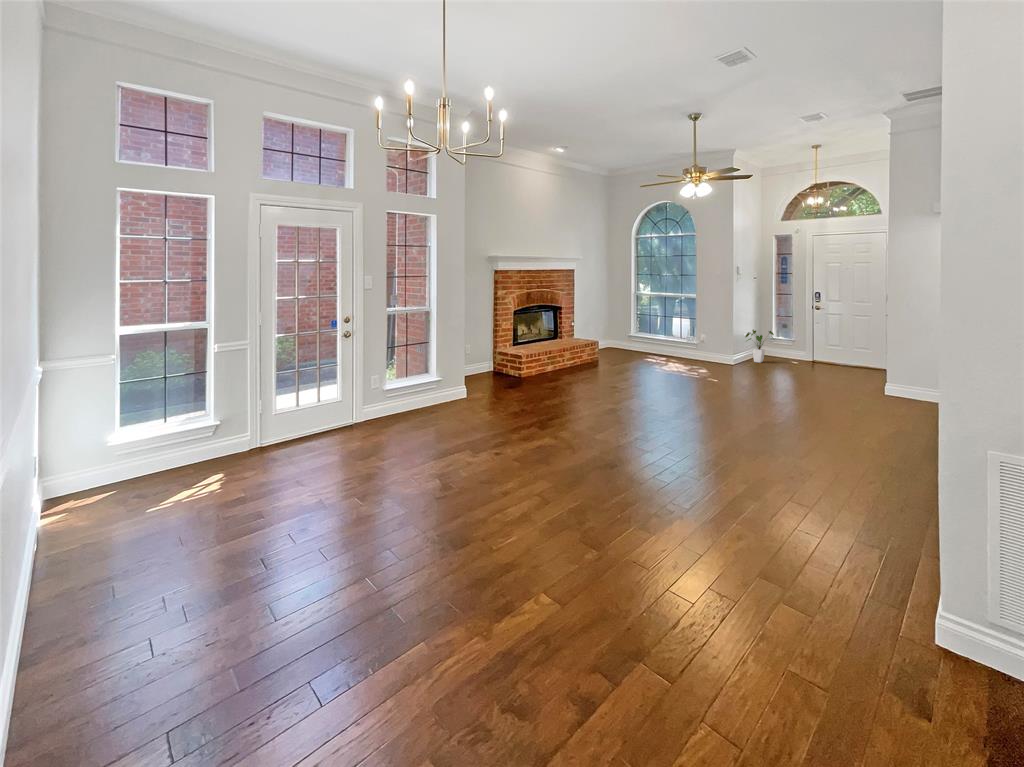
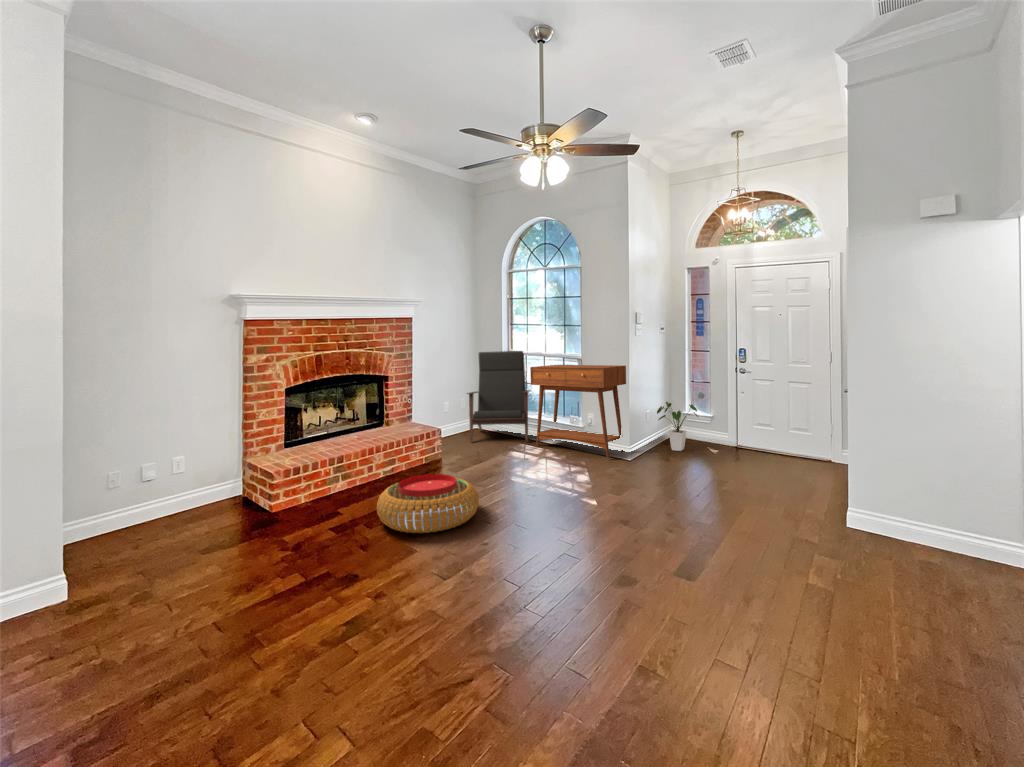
lounge chair: none [611,292,654,354] -> present [467,351,530,442]
console table: none [658,302,726,364] -> present [530,365,626,458]
pouf: none [585,360,641,386] -> present [377,474,479,533]

